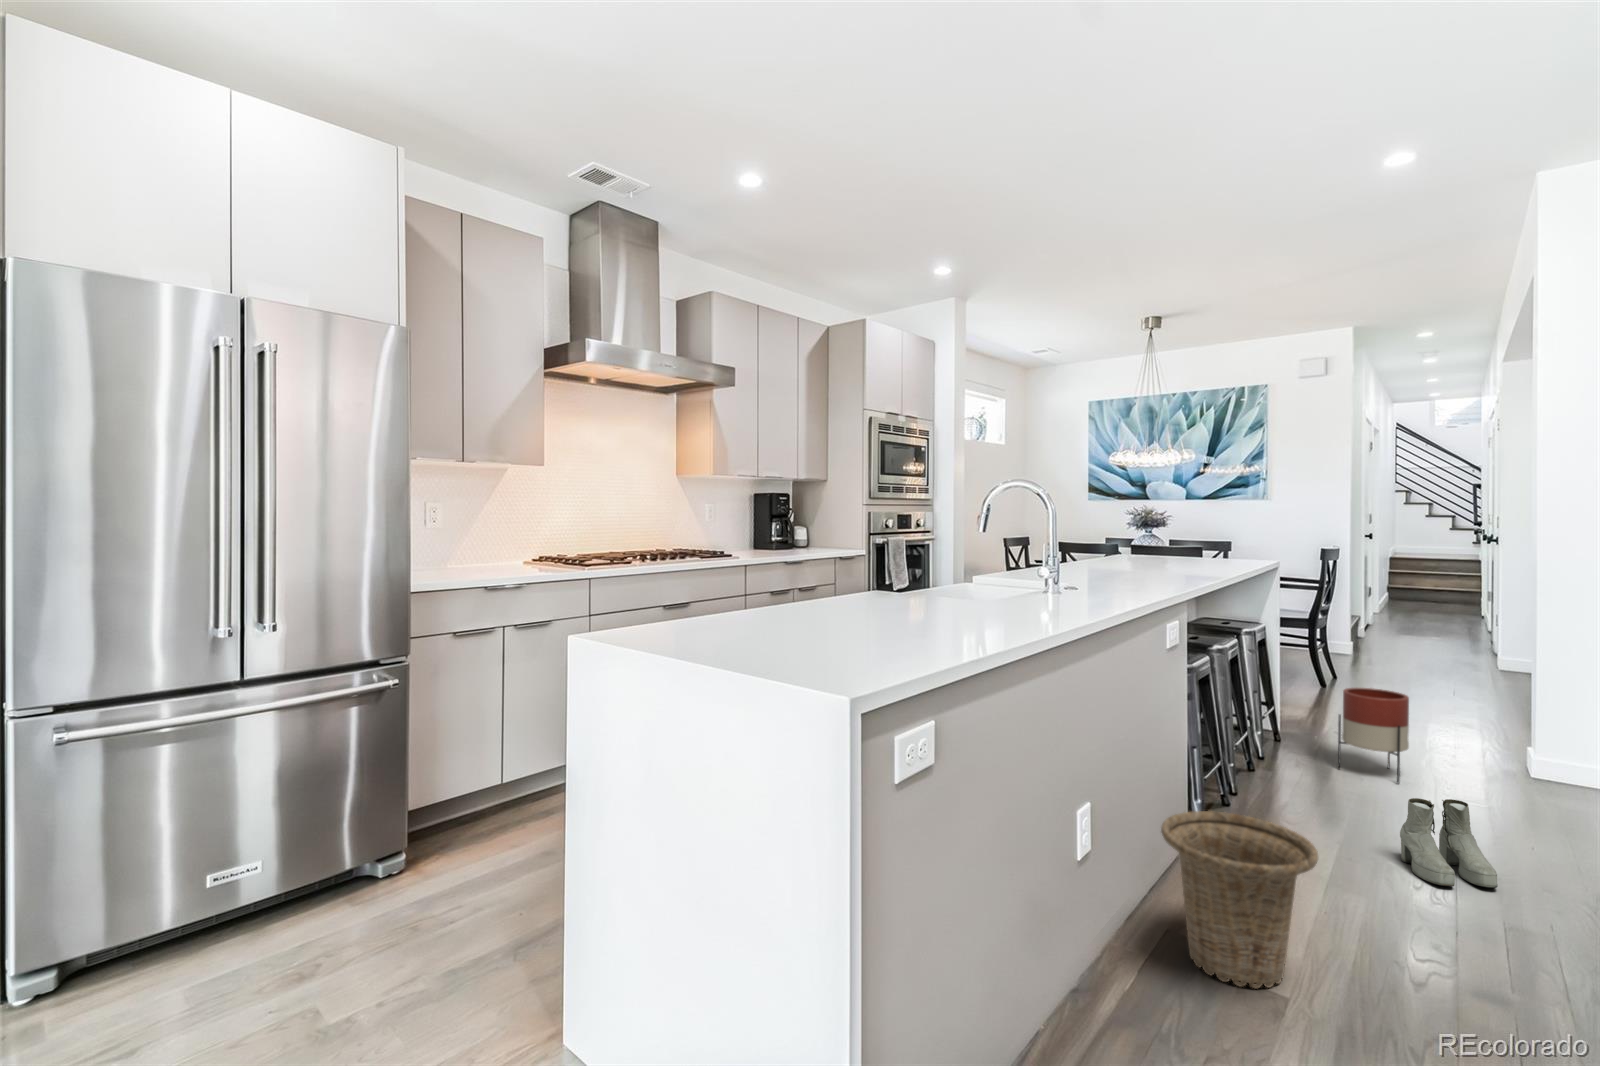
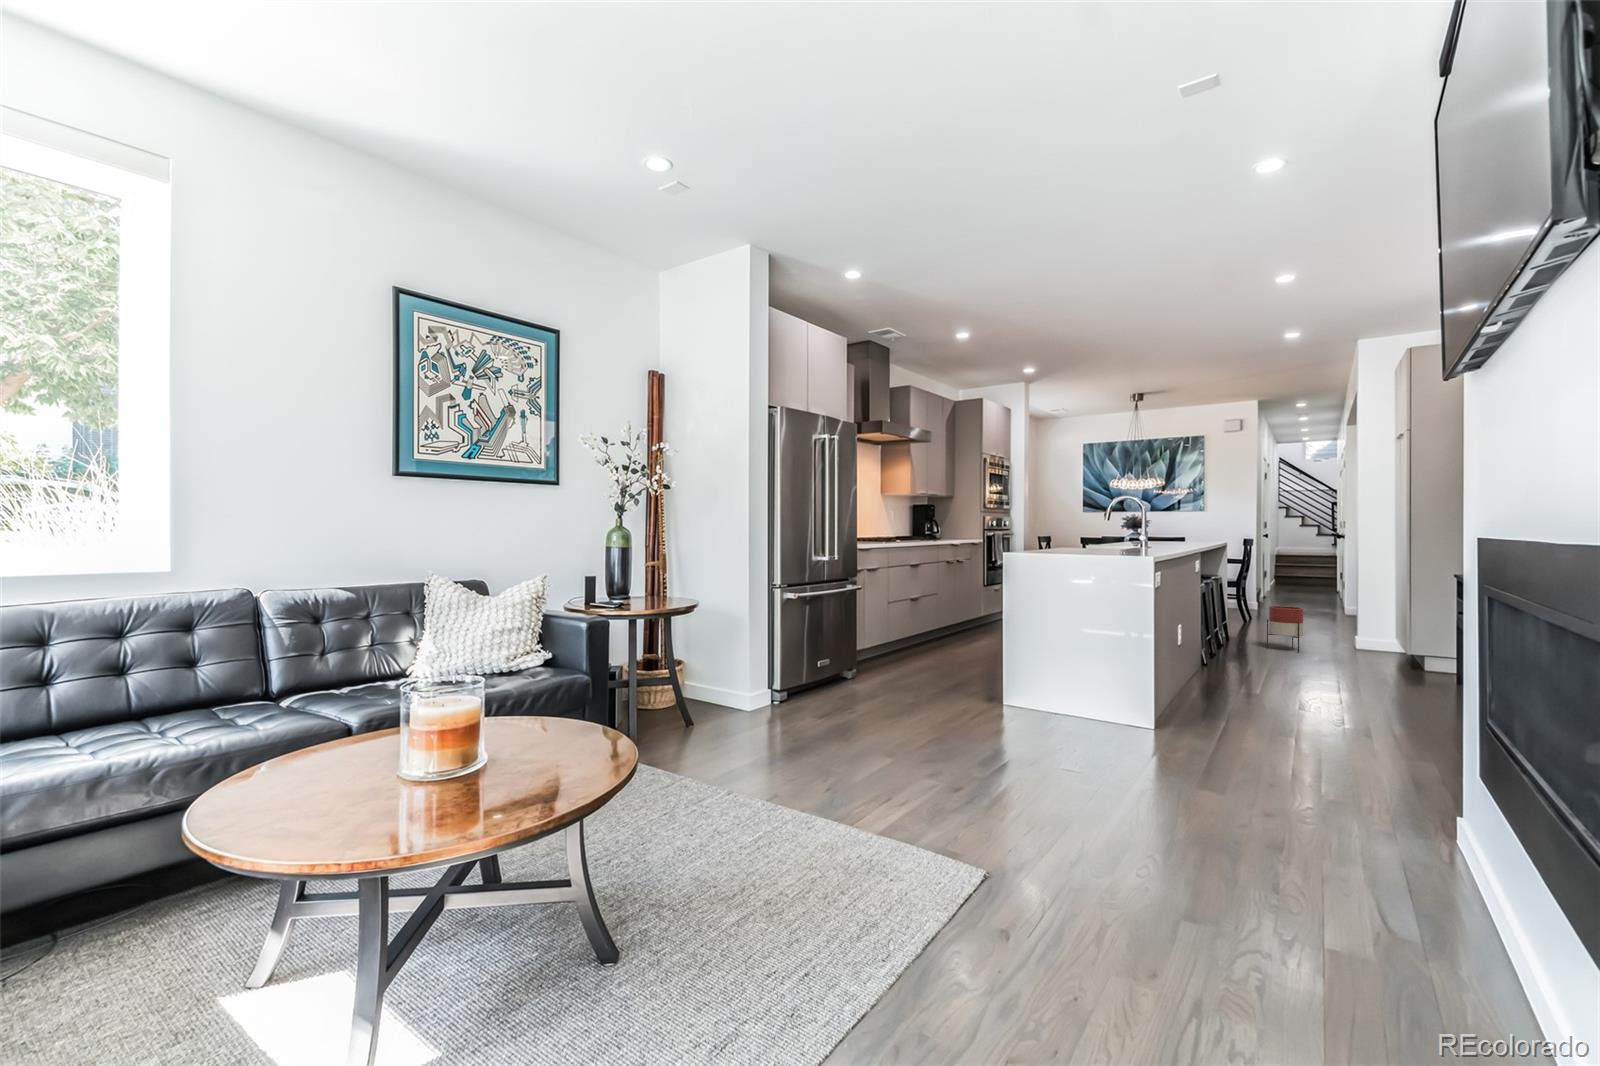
boots: present [1400,798,1498,888] -> none [1303,643,1347,678]
basket: present [1161,811,1318,989] -> none [1209,637,1277,699]

